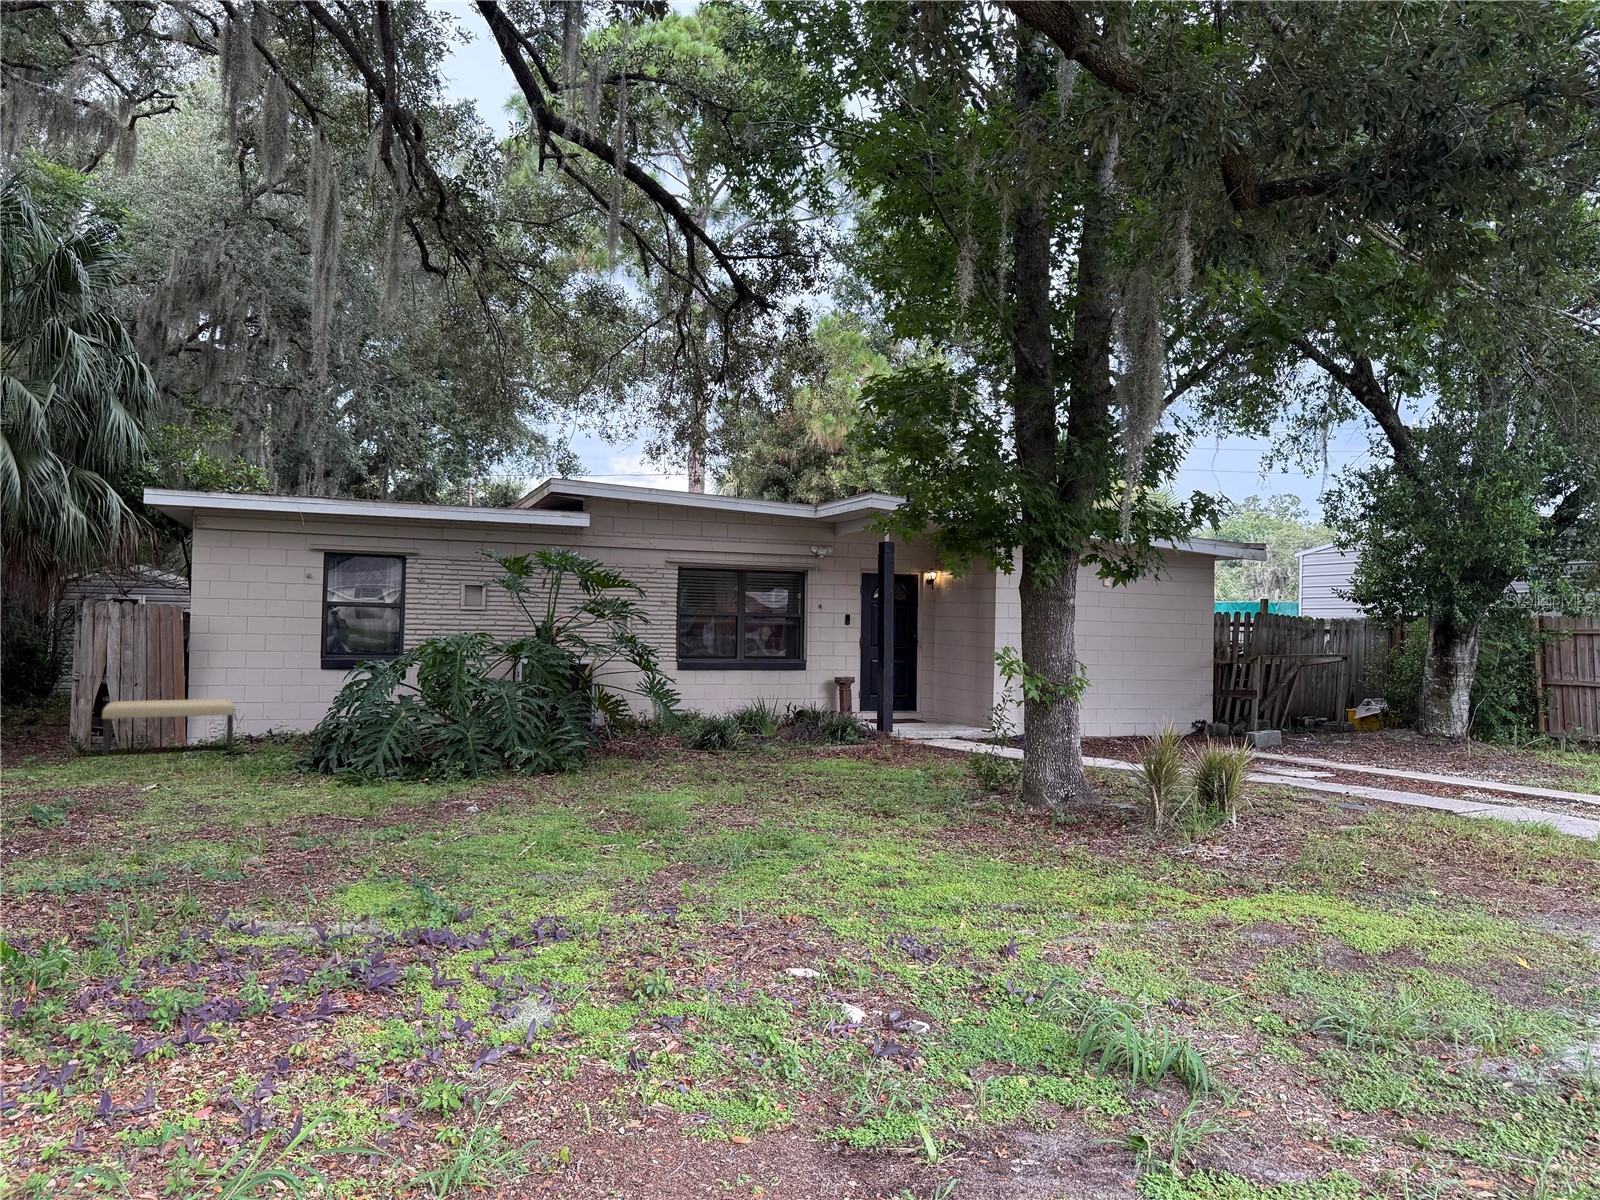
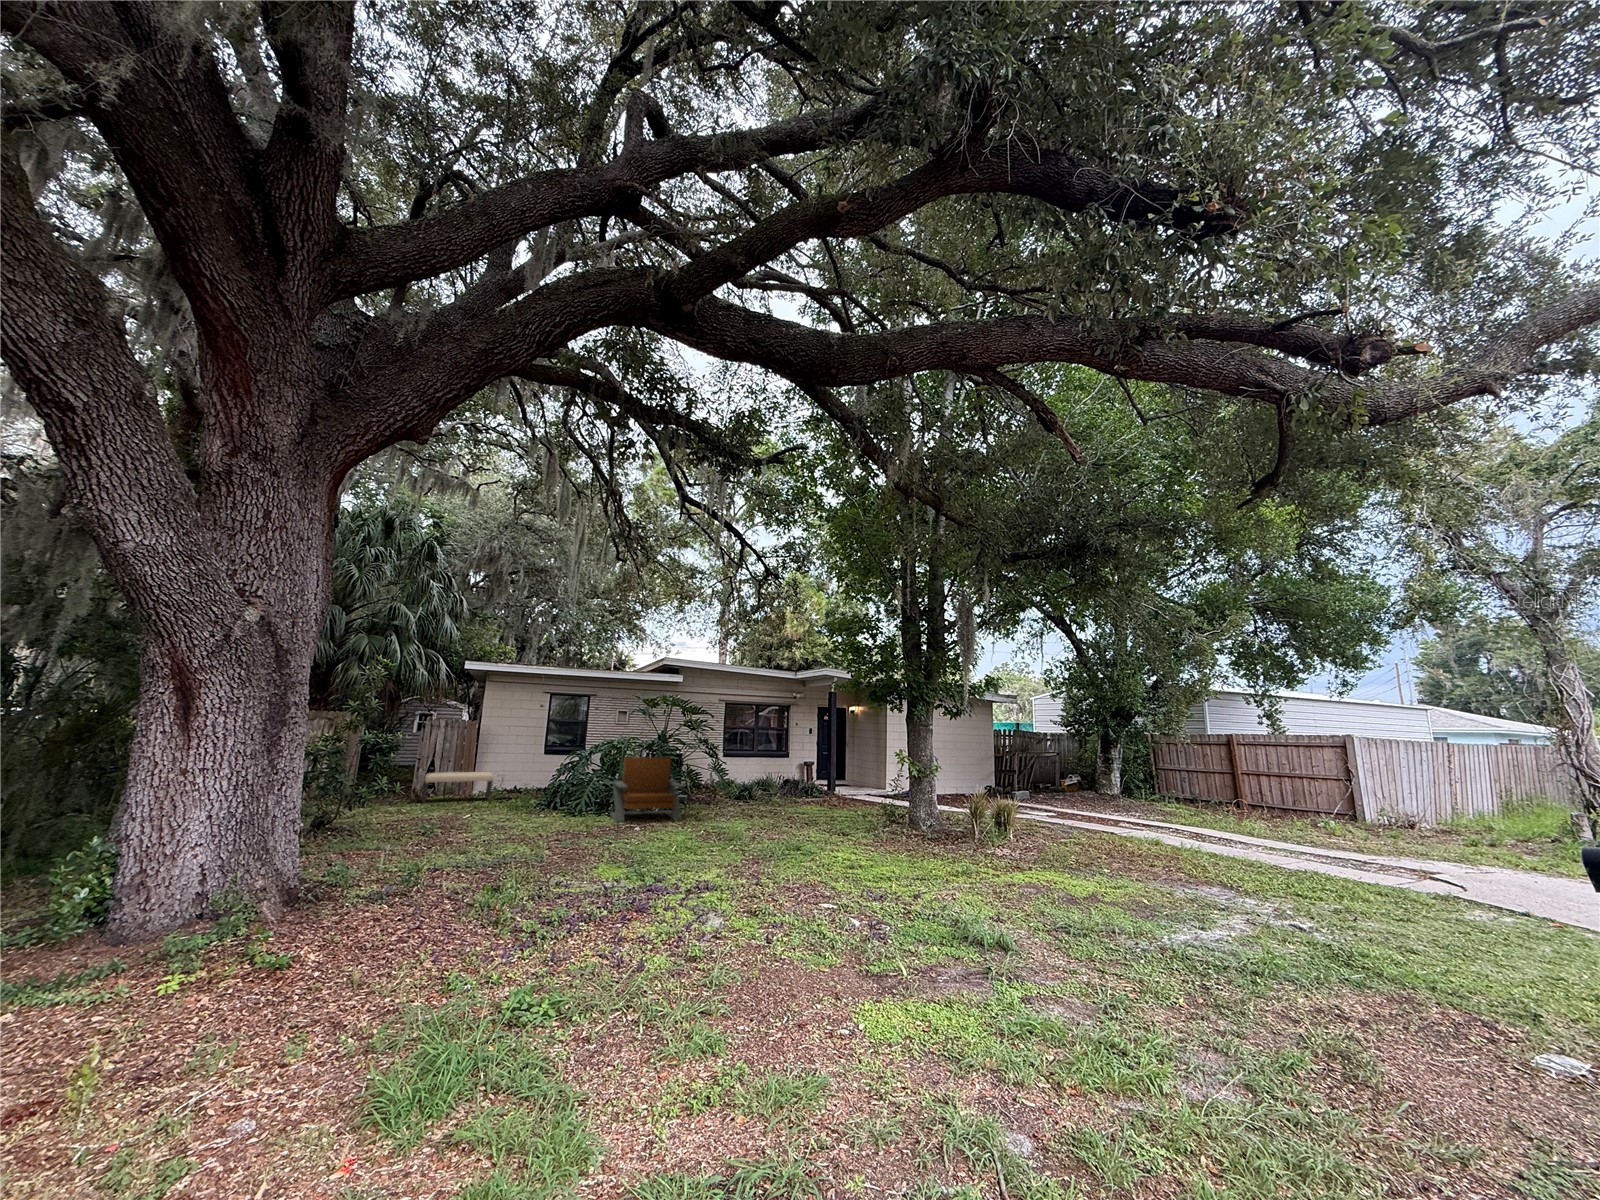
lounge chair: none [440,668,575,790] -> present [610,757,684,822]

